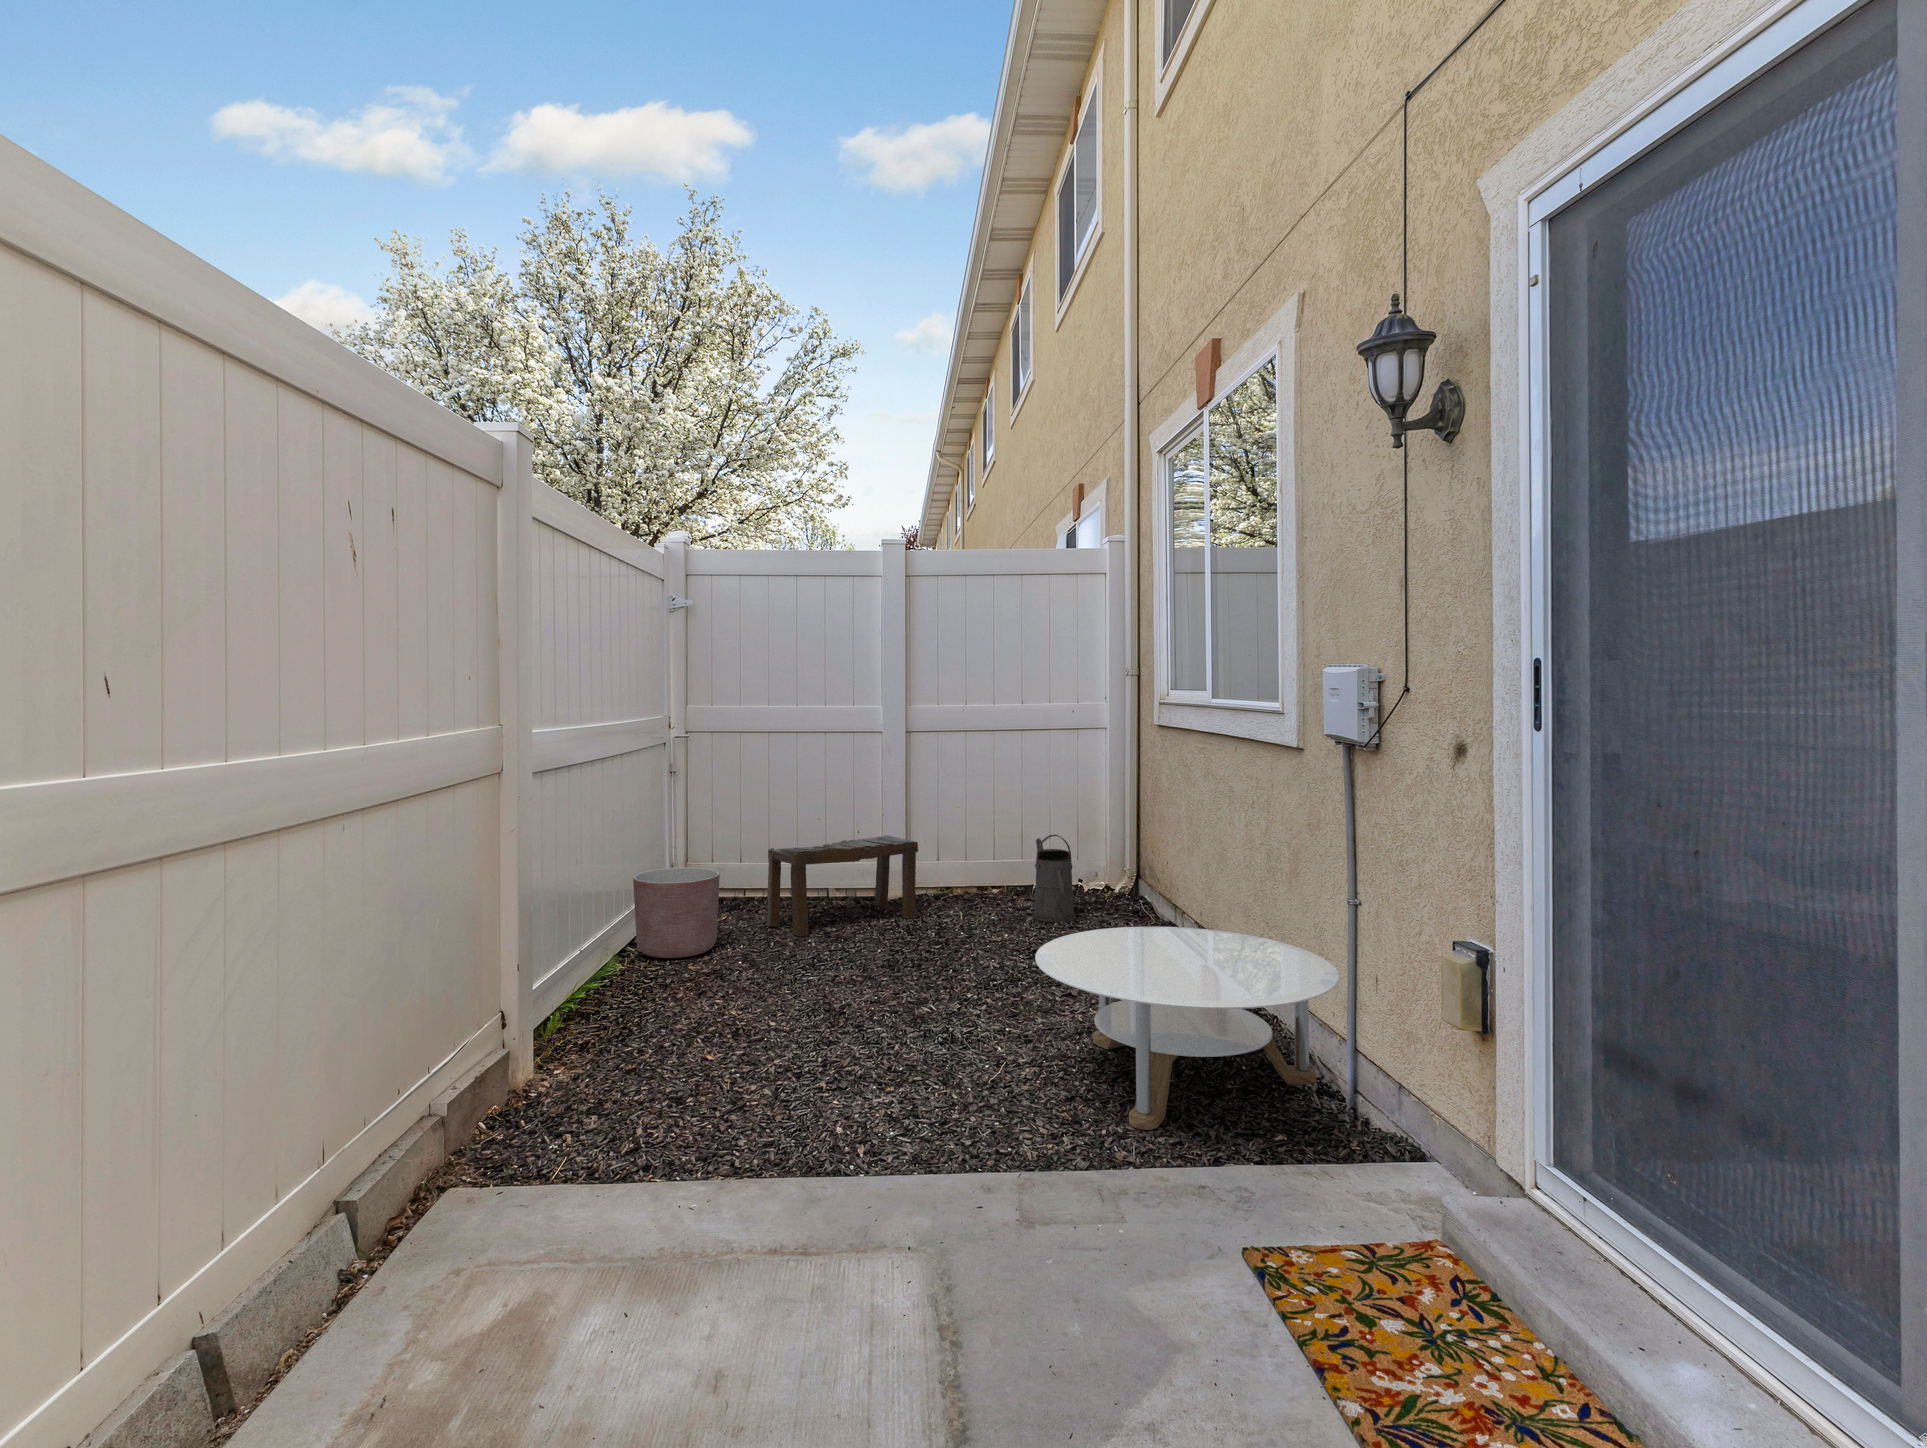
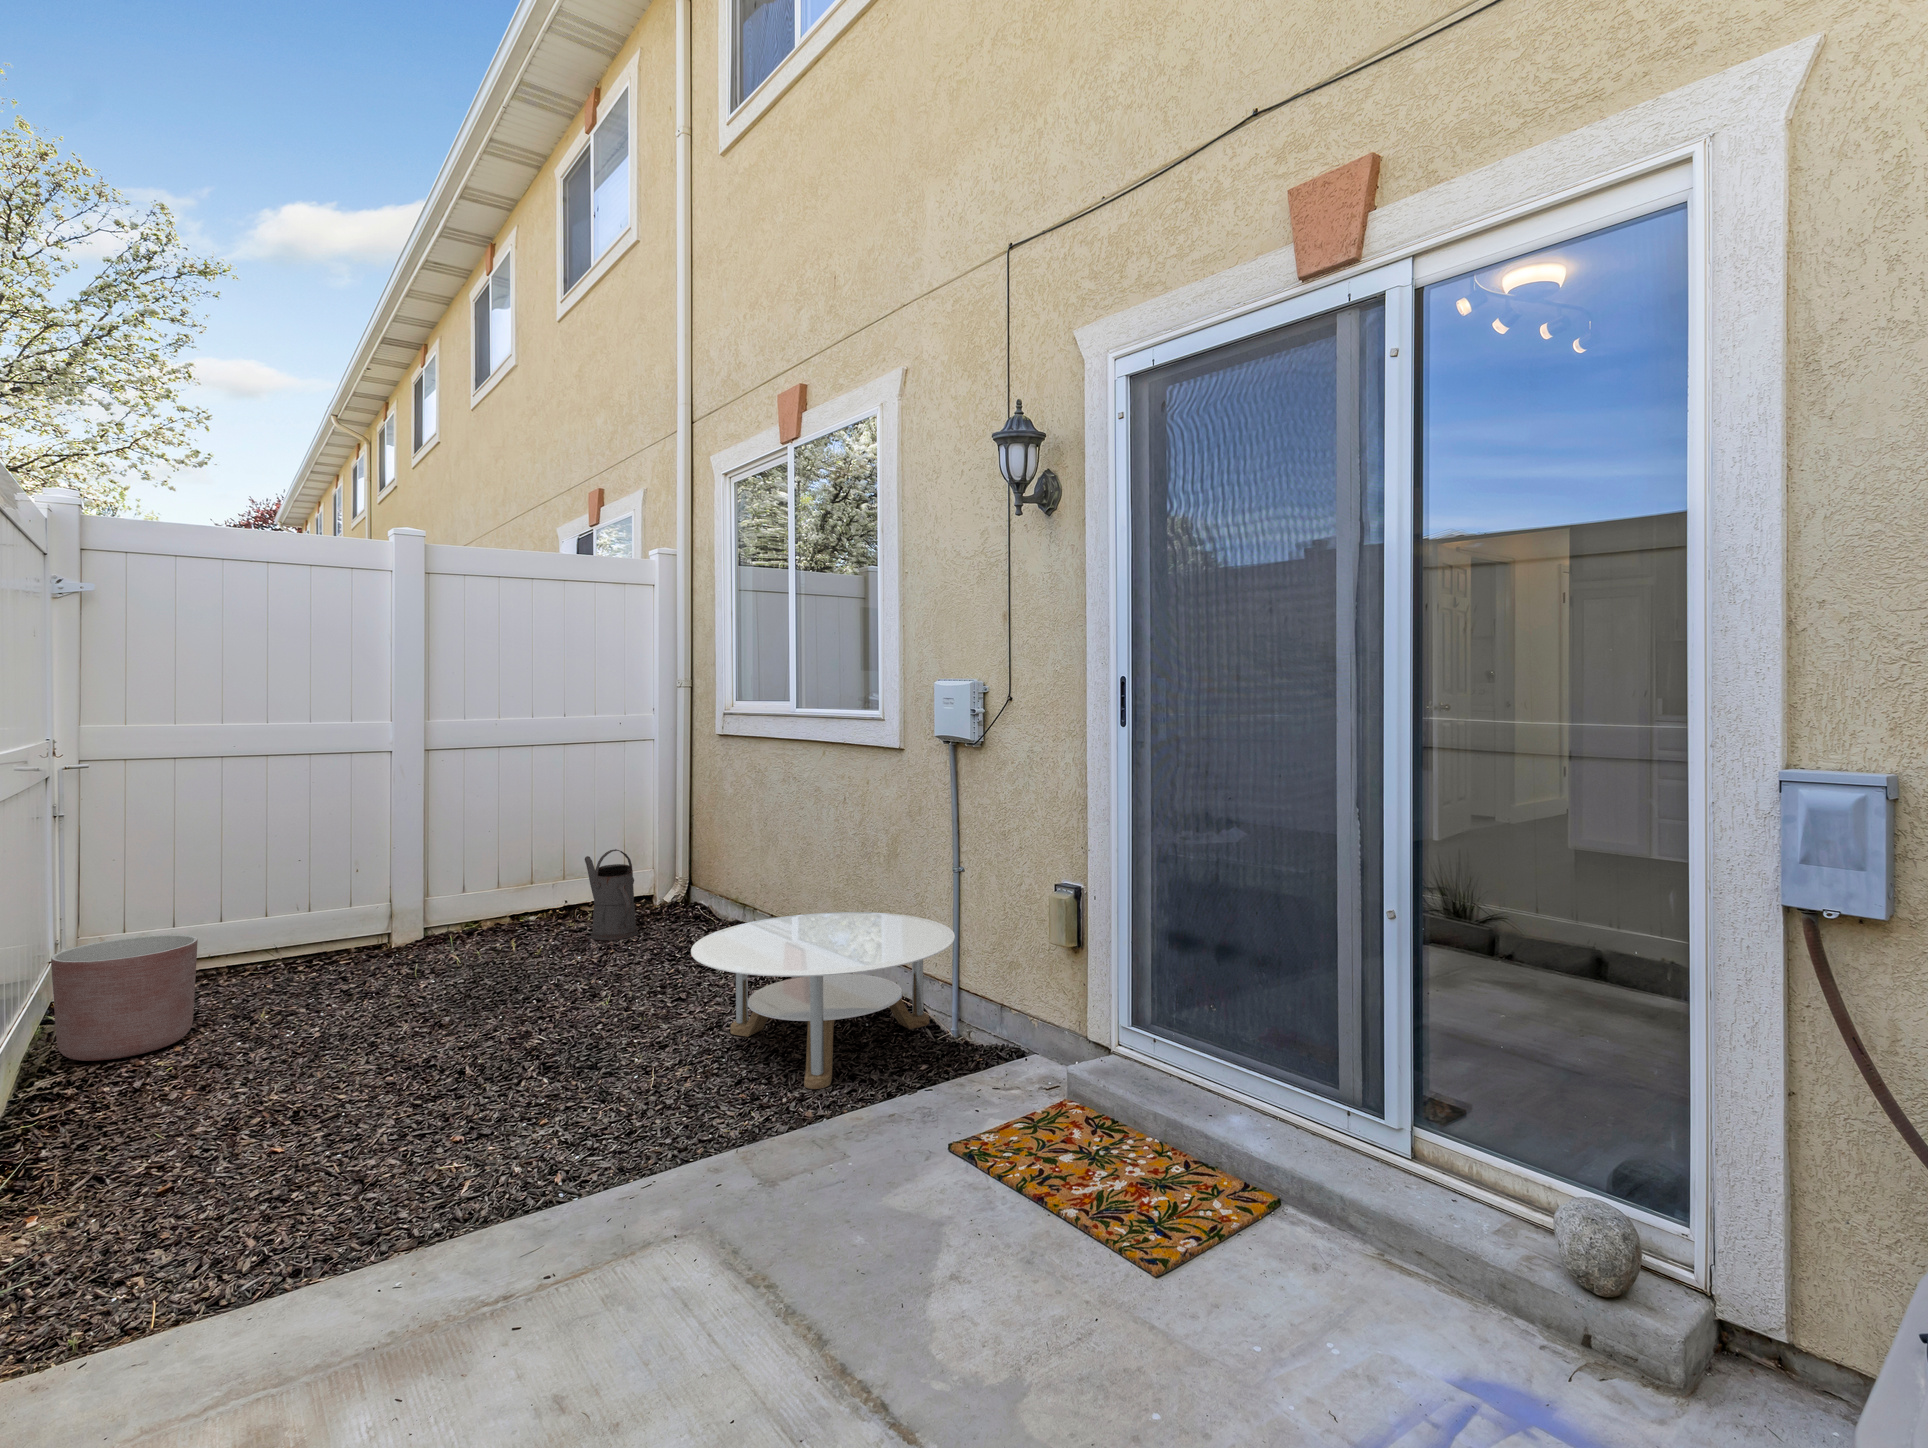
bench: present [767,835,918,937] -> none [248,870,456,1001]

